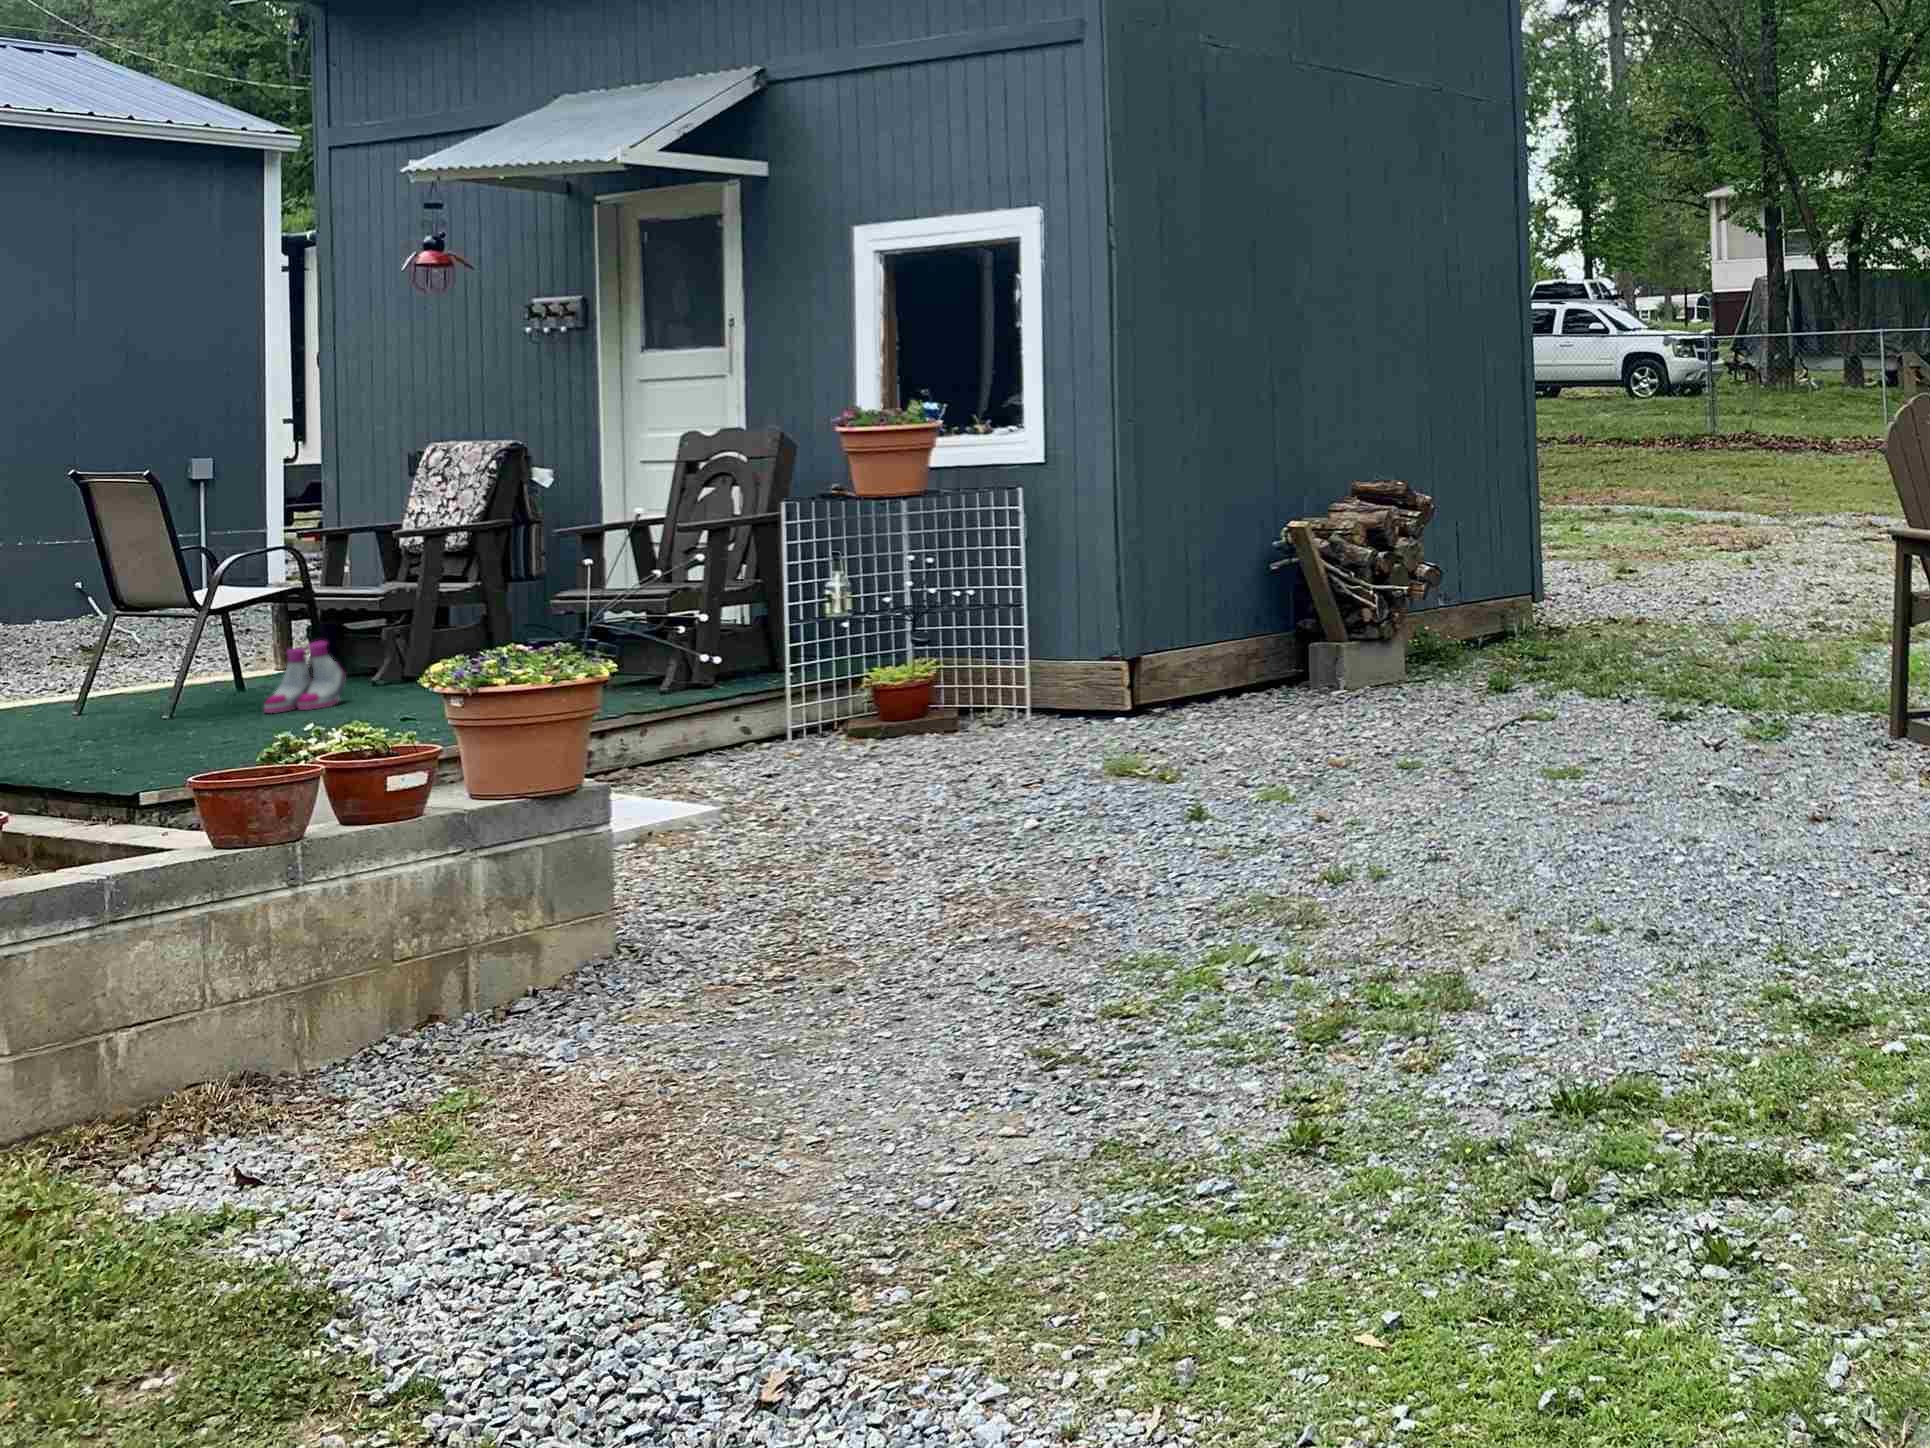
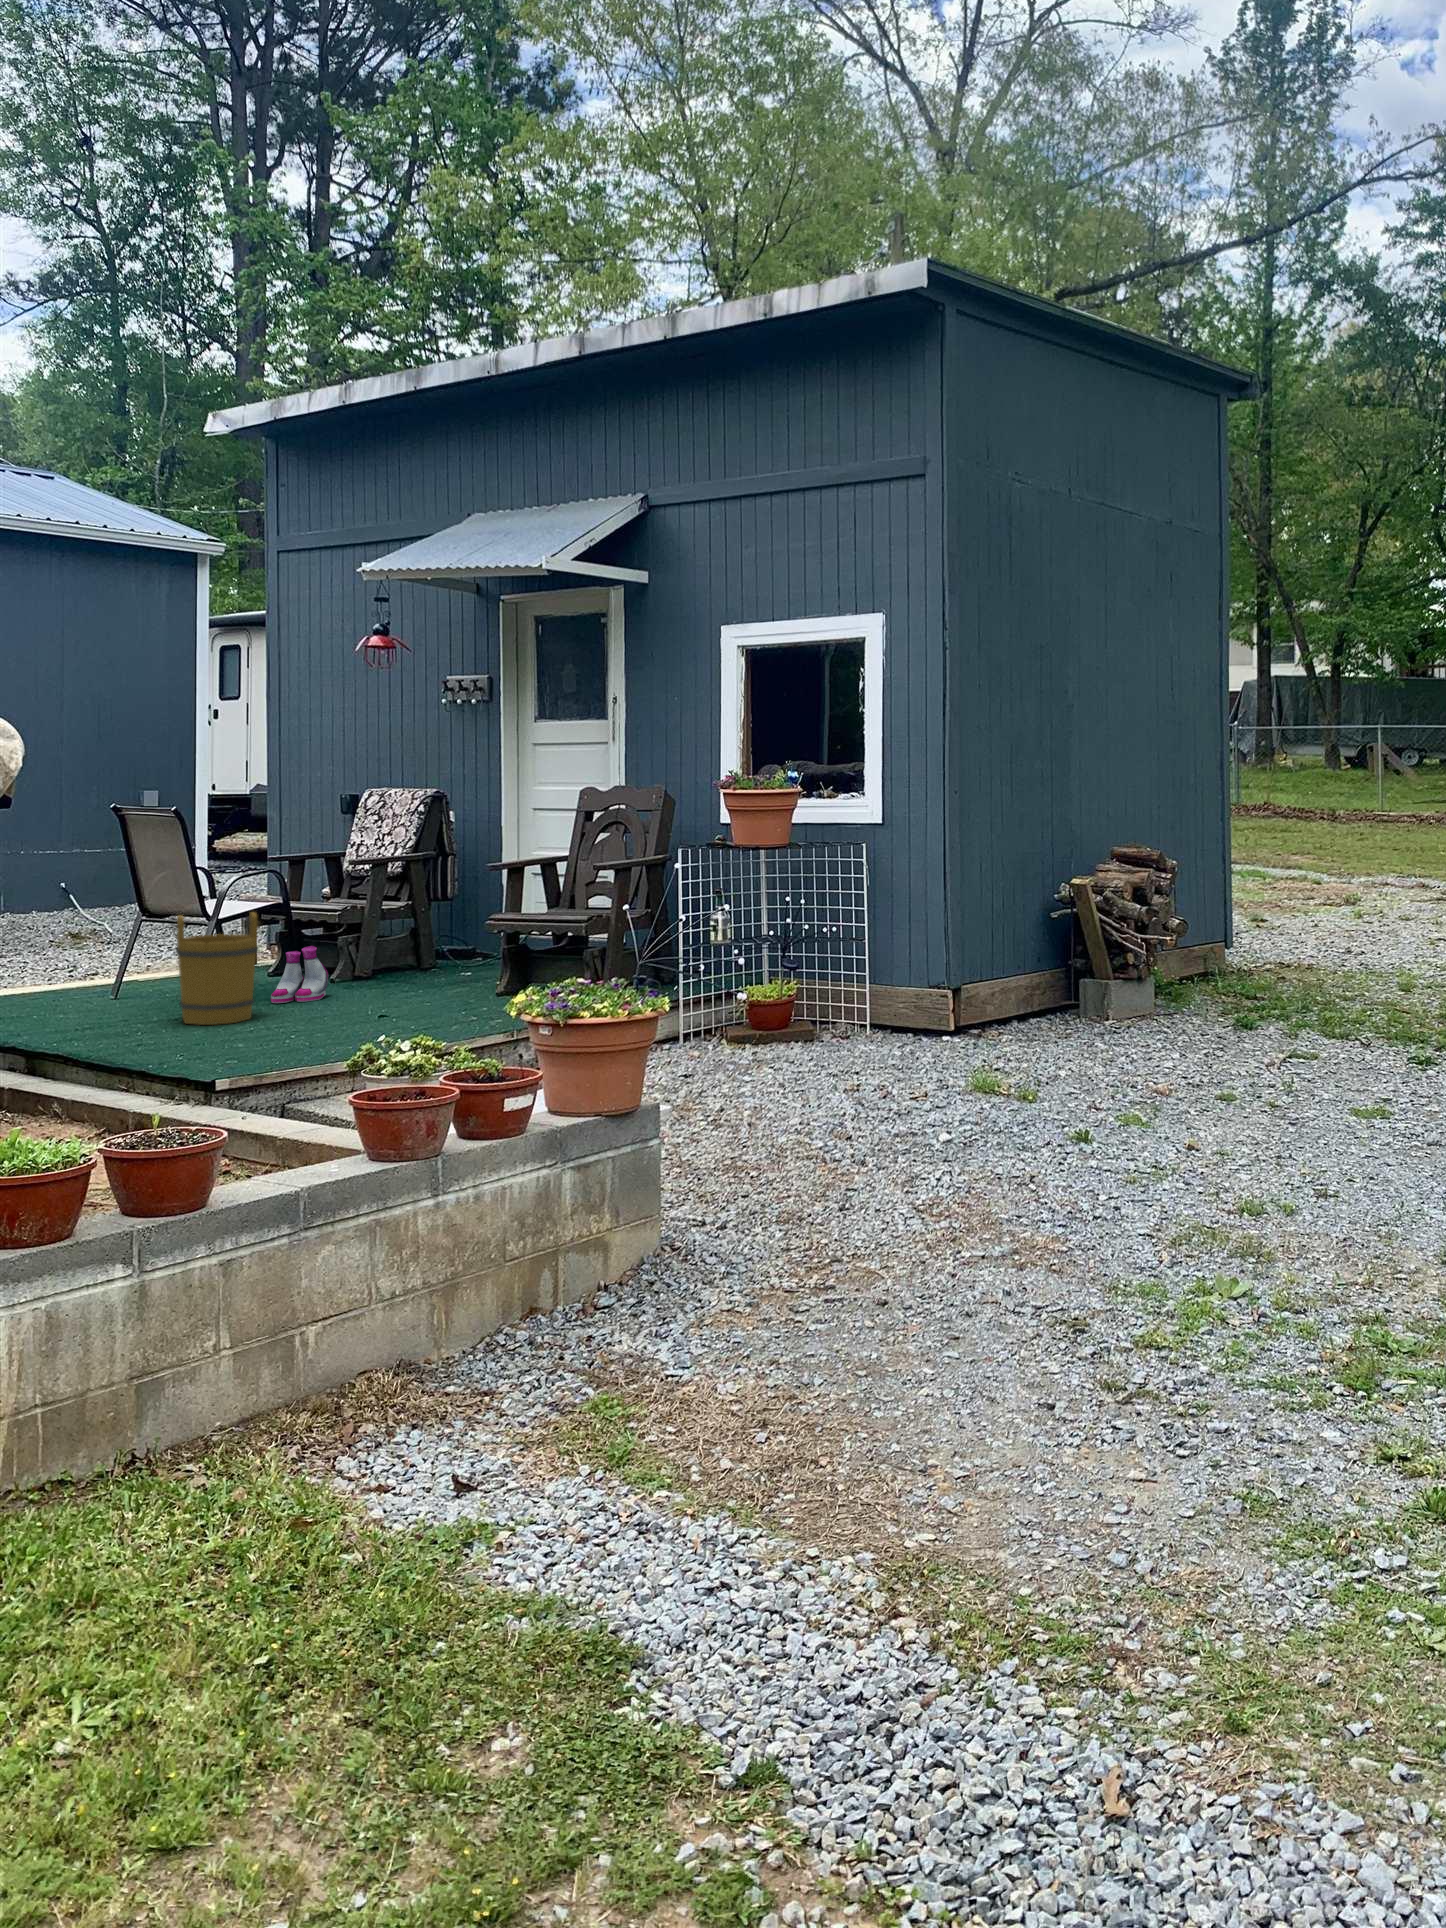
bucket: none [112,600,234,742] -> present [172,912,260,1025]

